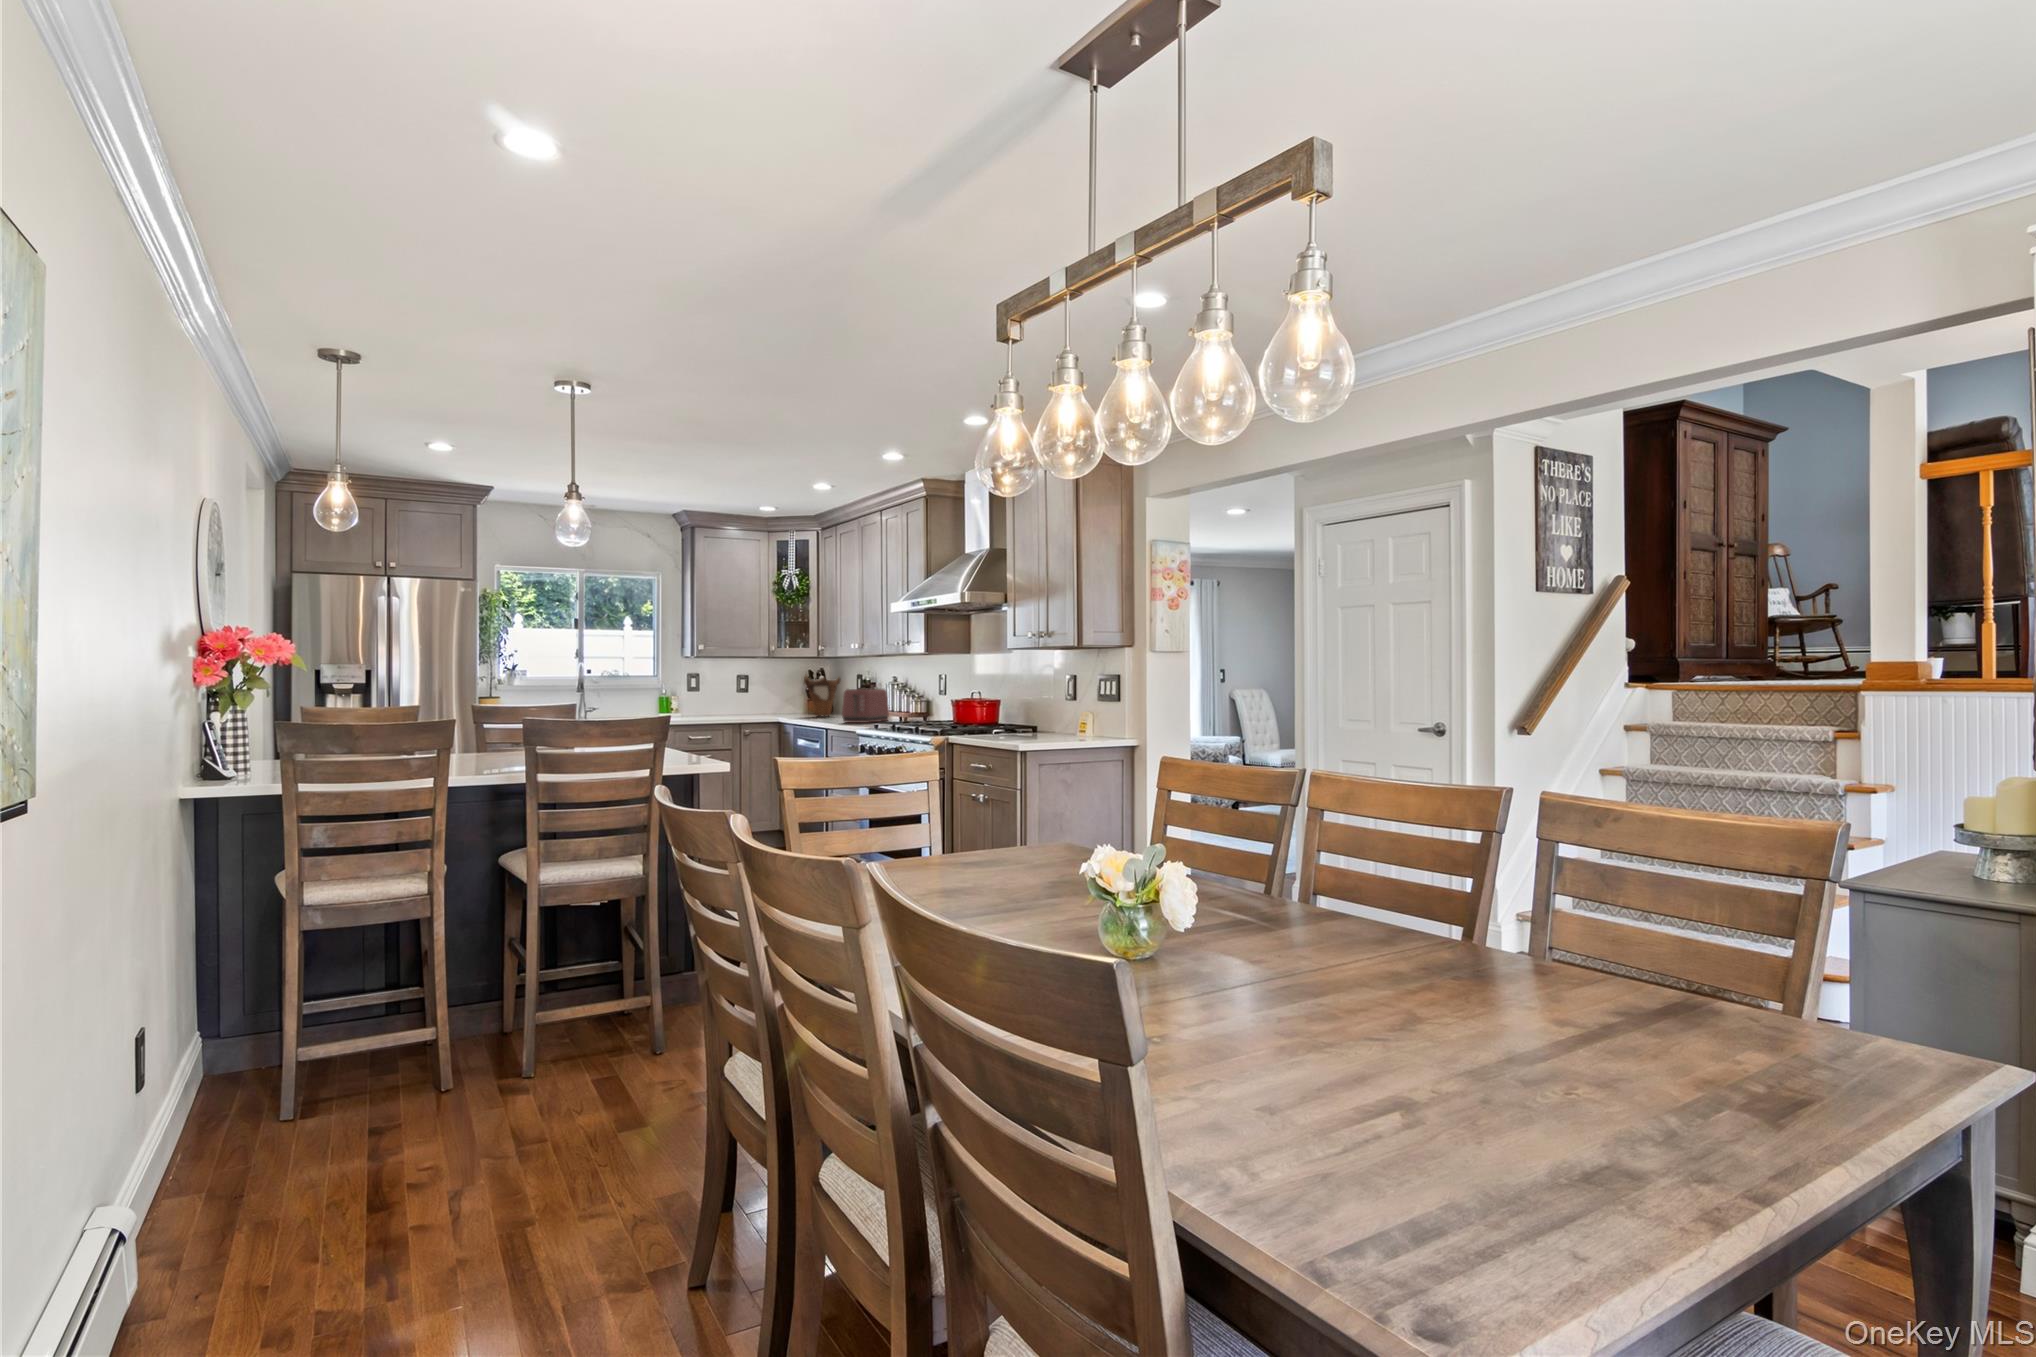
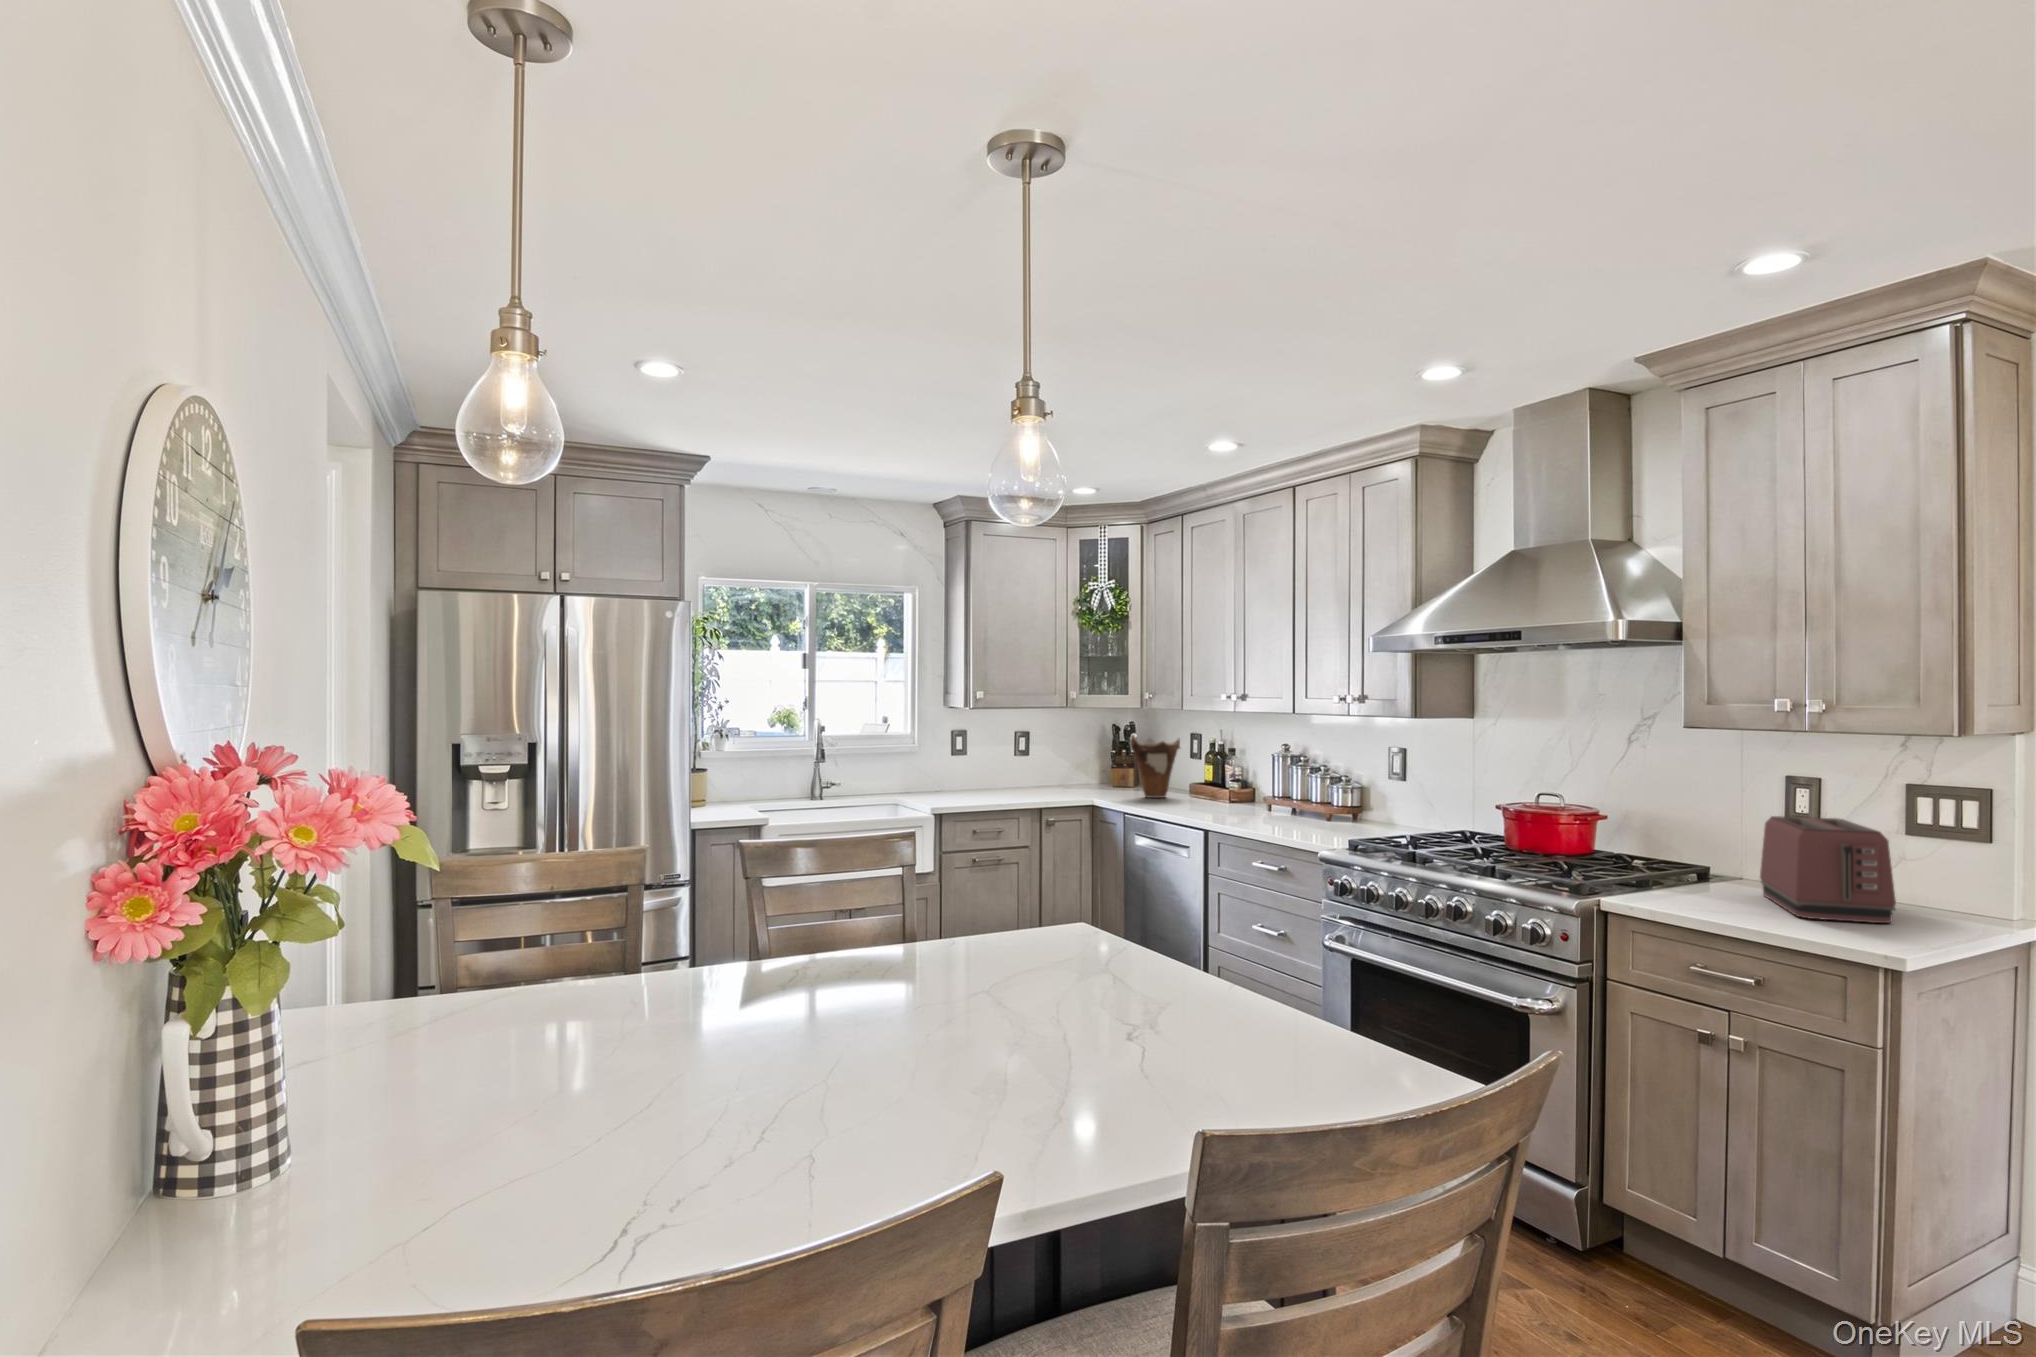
toaster: present [842,689,889,723] -> present [1760,816,1896,923]

